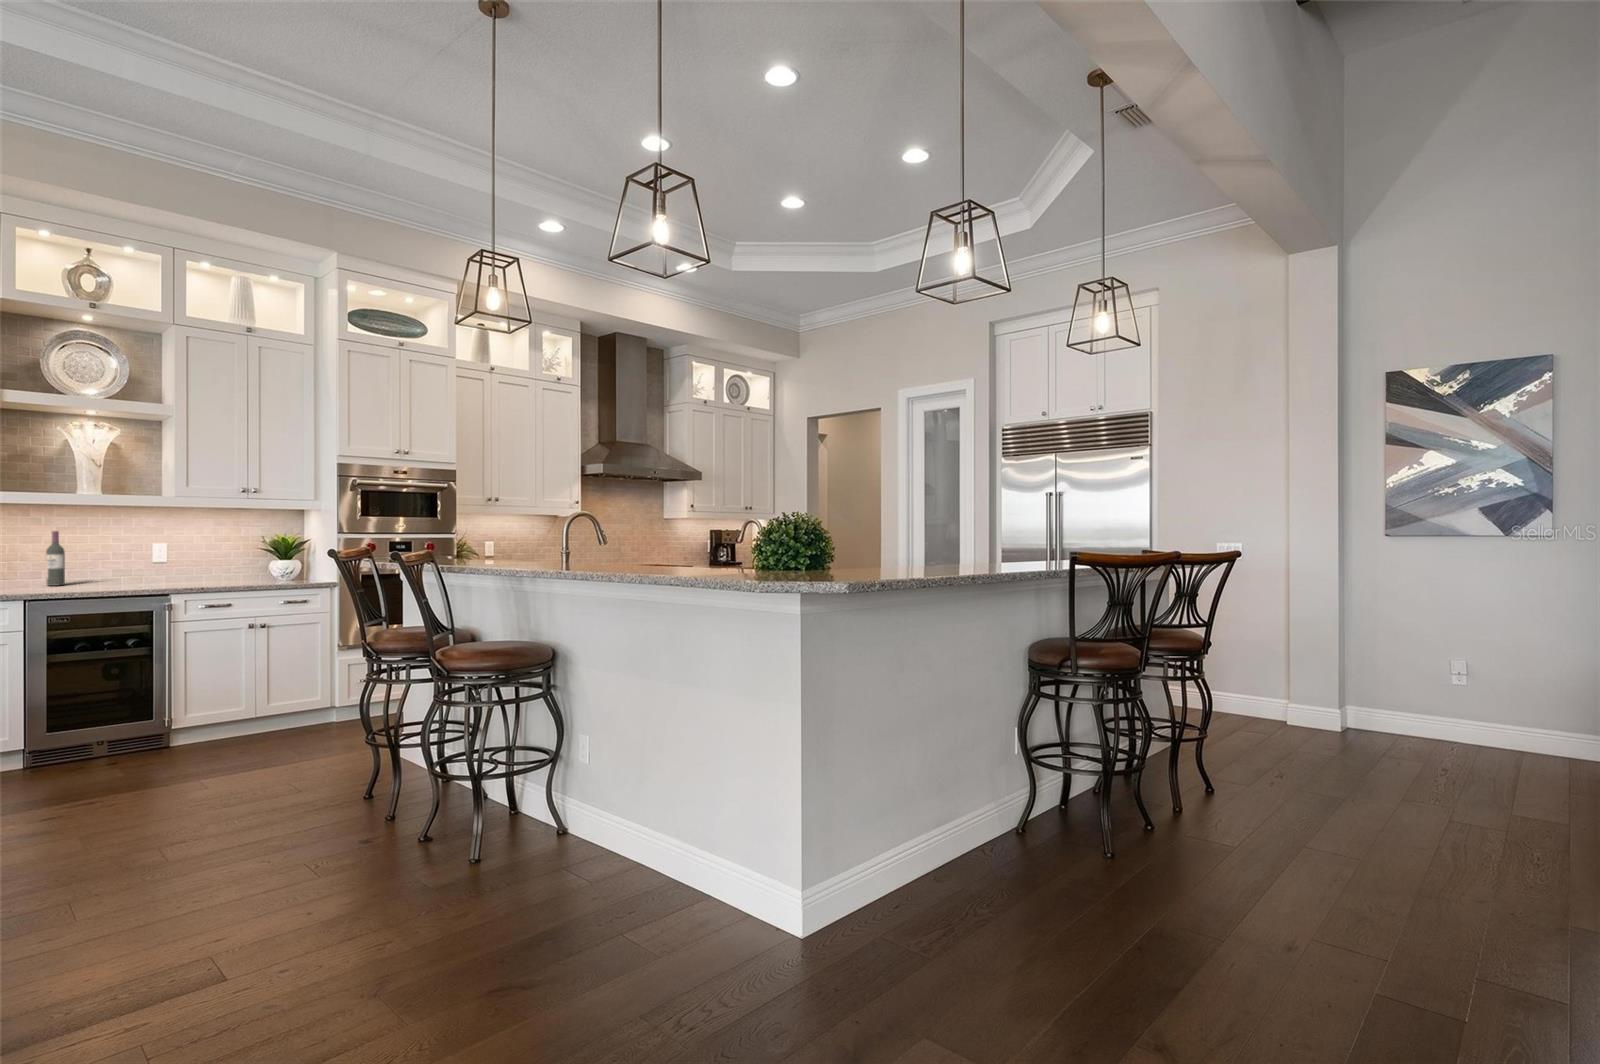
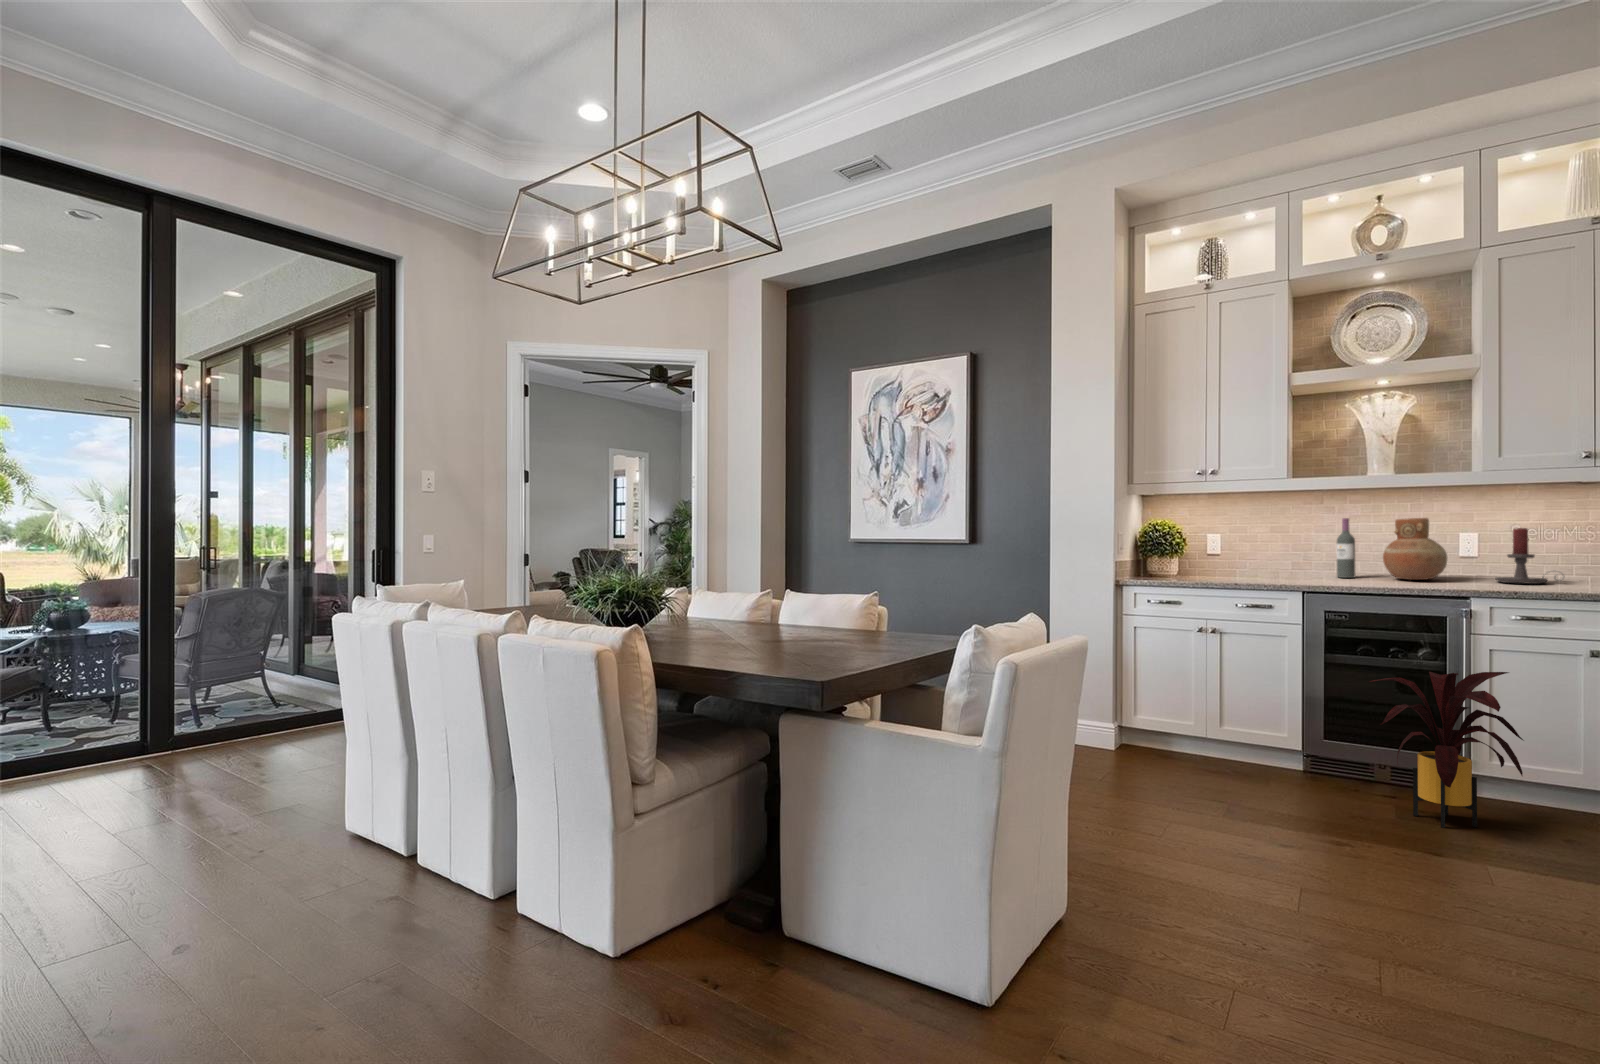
vase: none [91,531,146,584] -> present [1383,518,1448,580]
candle holder: none [181,539,227,581] -> present [1495,528,1560,584]
house plant: none [94,647,215,771] -> present [1369,672,1523,828]

